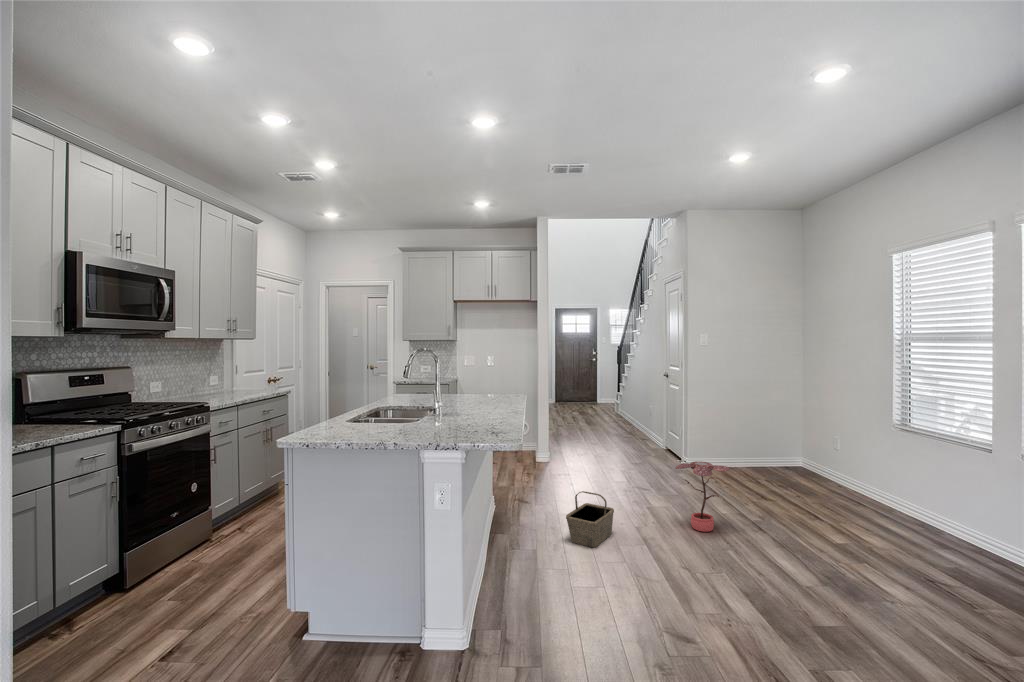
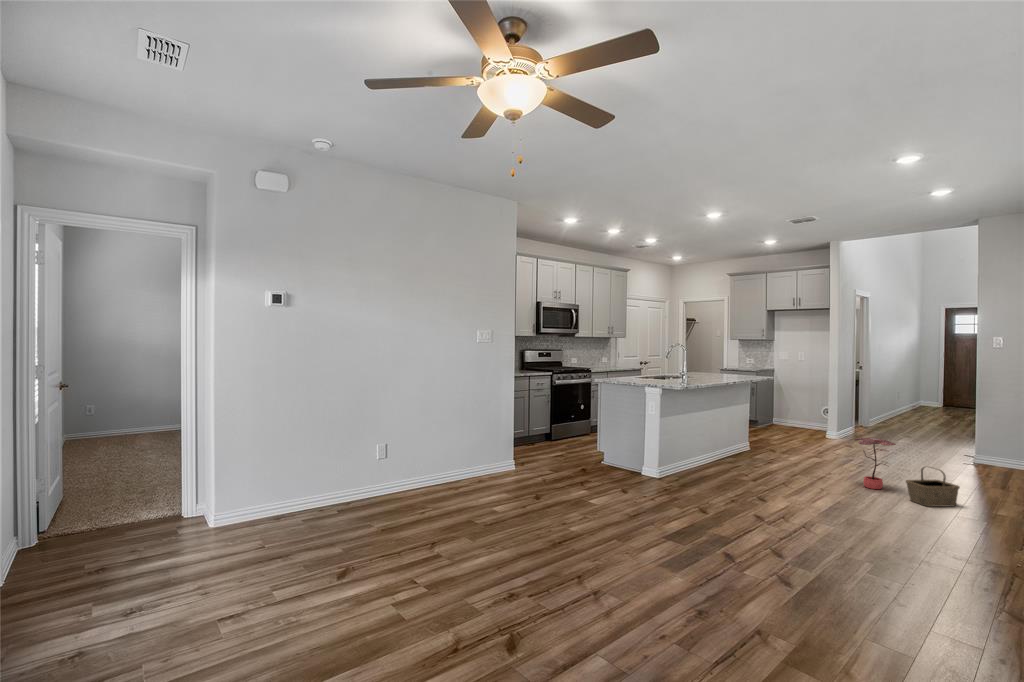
basket: present [566,491,614,548] -> present [906,467,960,507]

